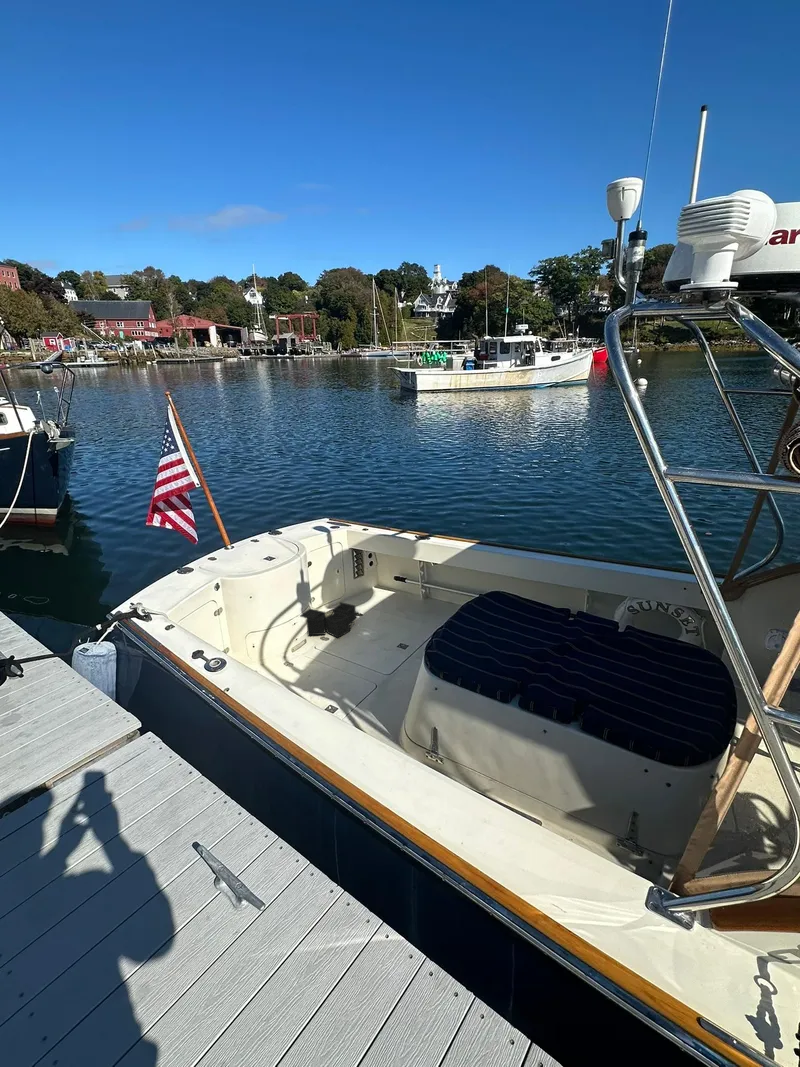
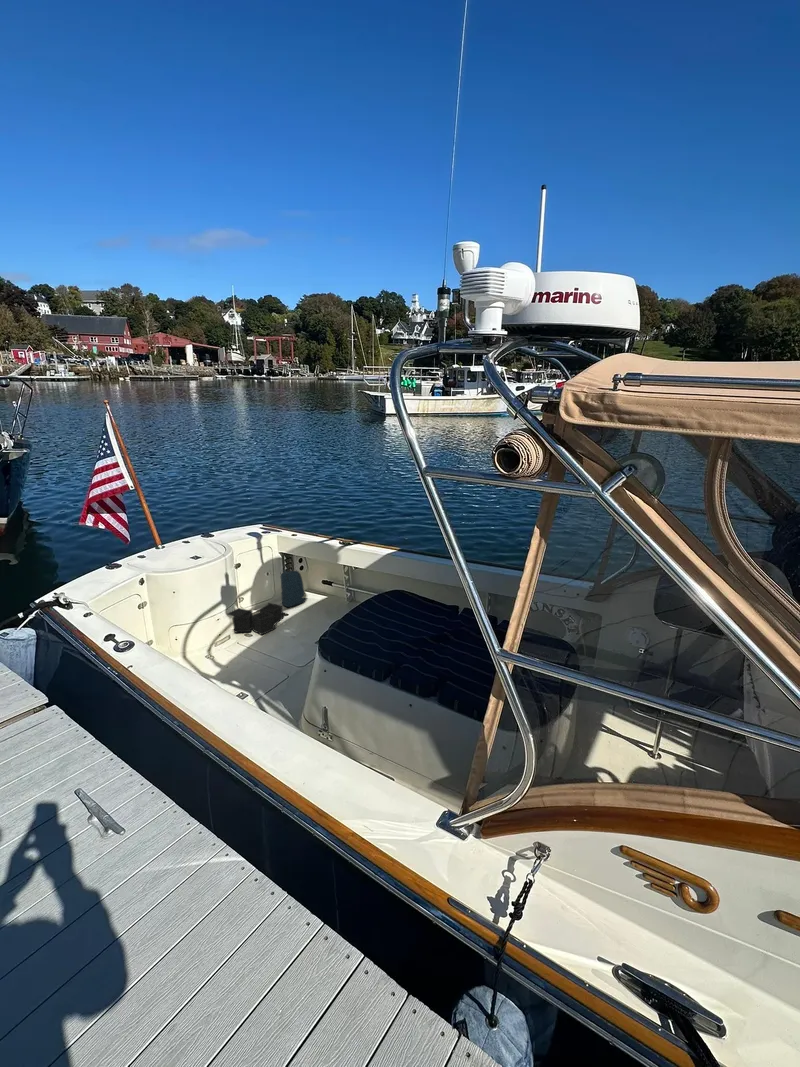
backpack: none [350,565,376,606] -> present [281,570,305,607]

